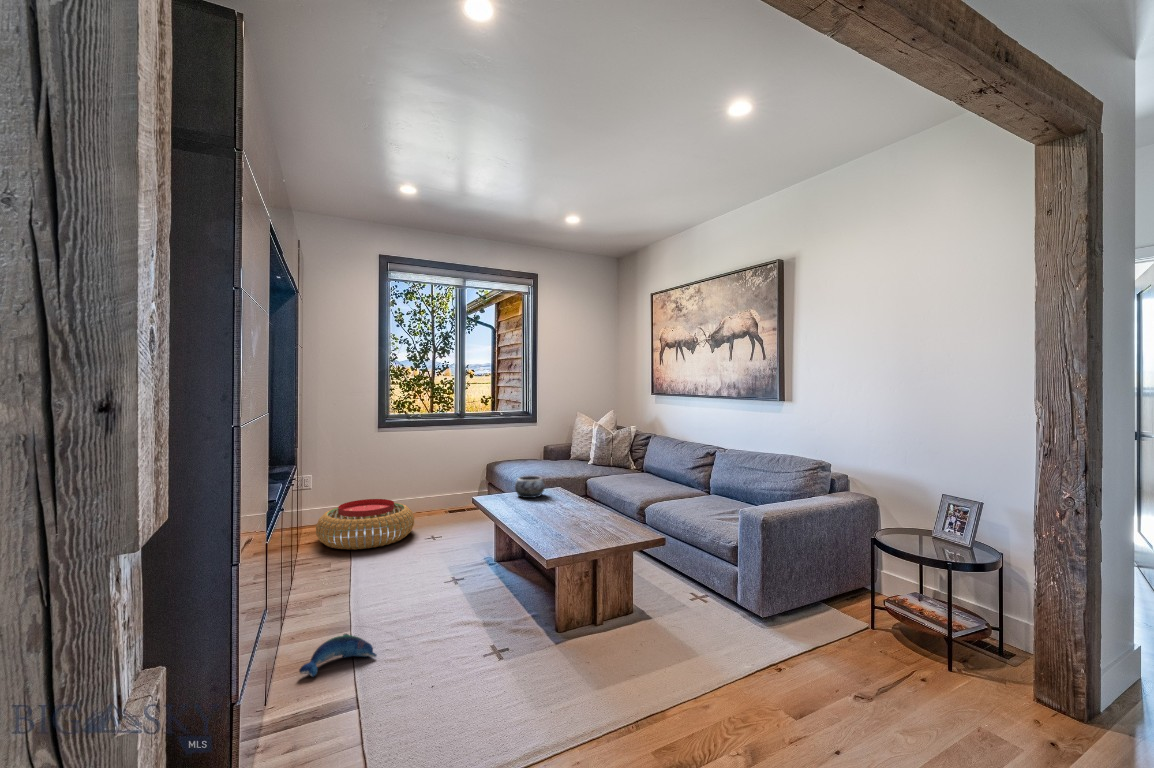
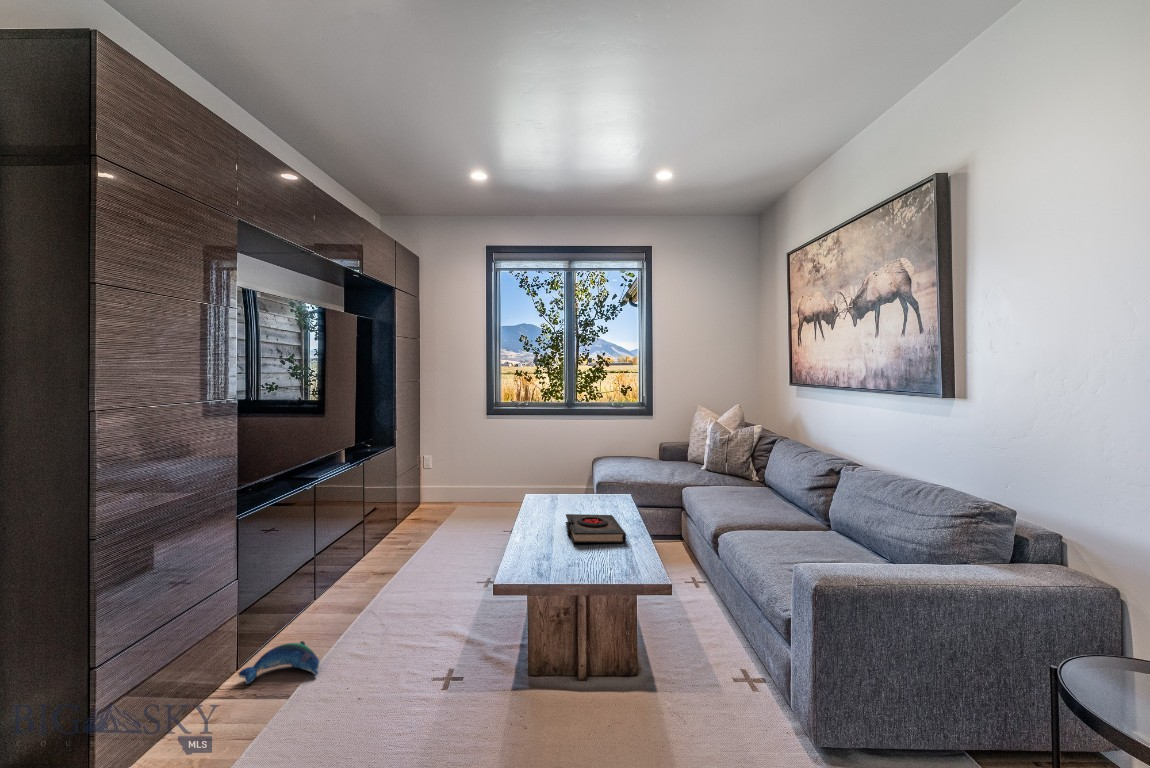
decorative bowl: present [515,476,545,498] -> none [556,482,591,509]
book: none [545,497,604,517] -> present [566,514,626,543]
pouf: present [316,499,414,549] -> none [395,490,491,542]

